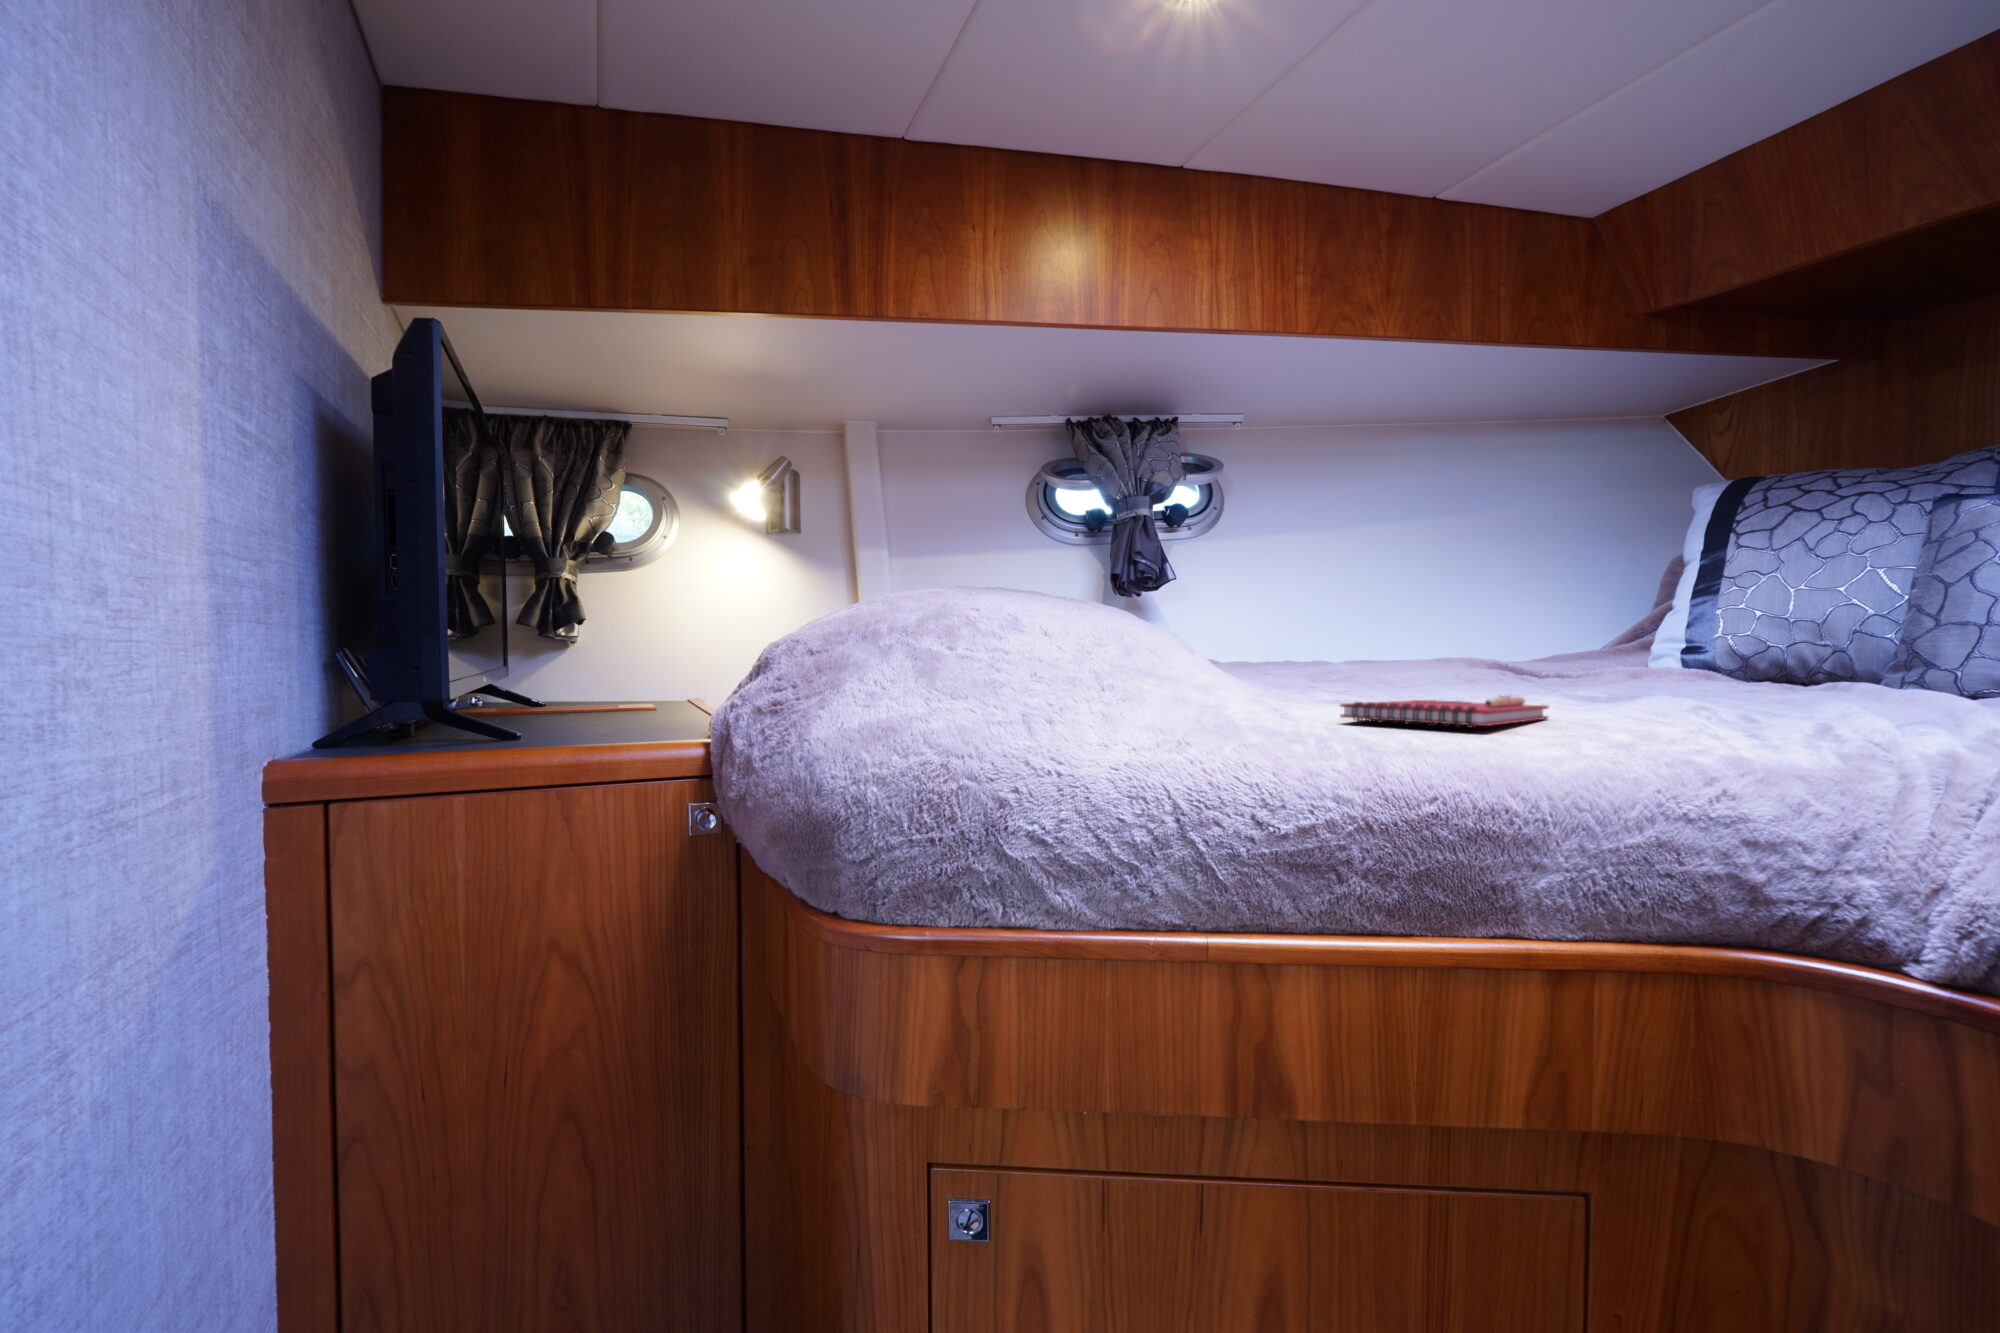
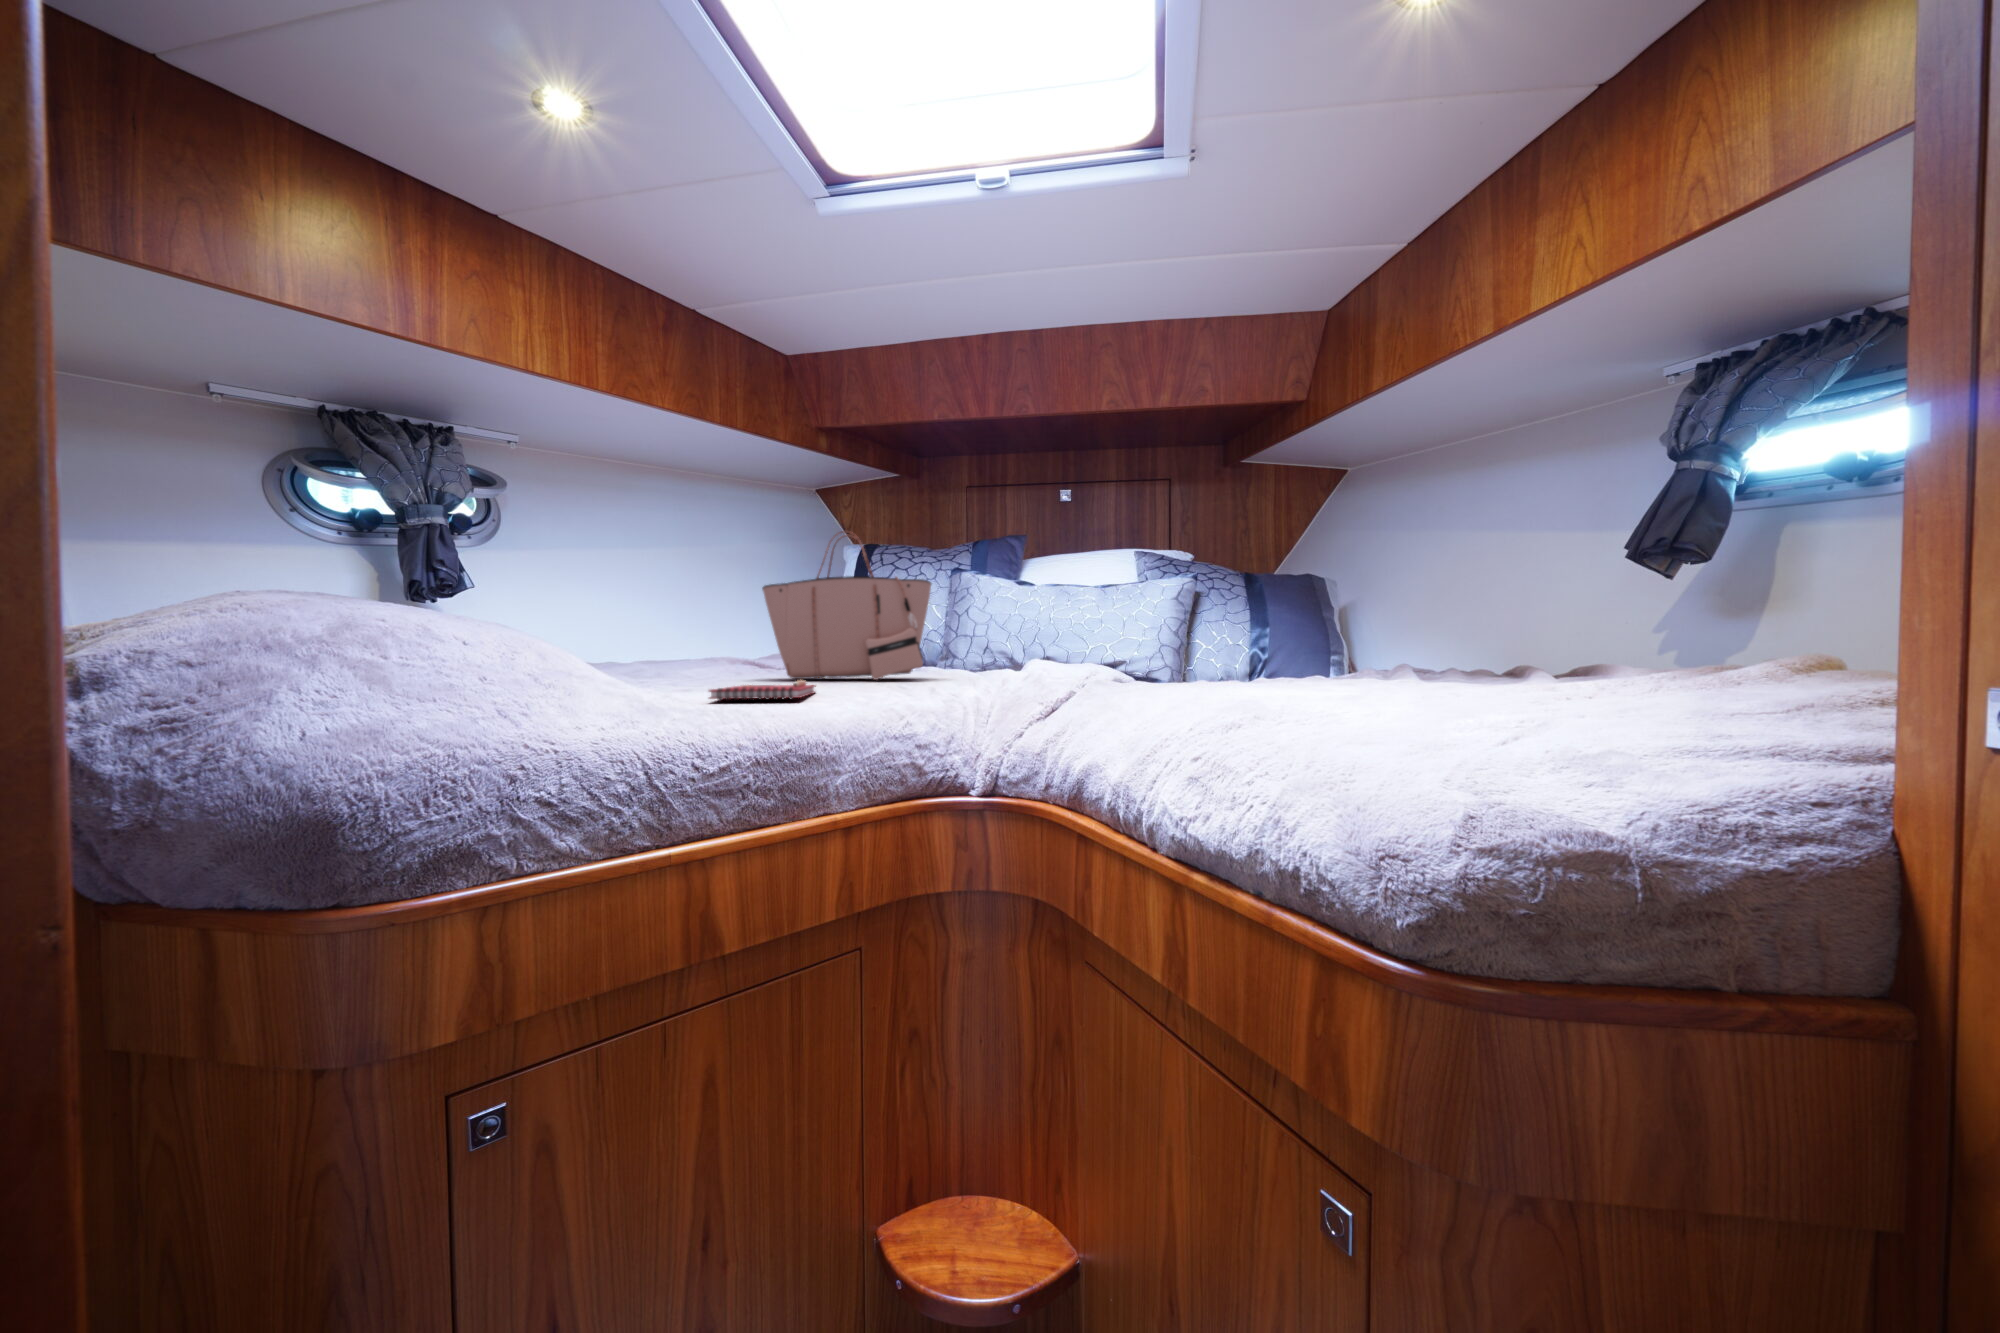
tote bag: none [1498,446,1857,703] -> present [762,531,931,680]

